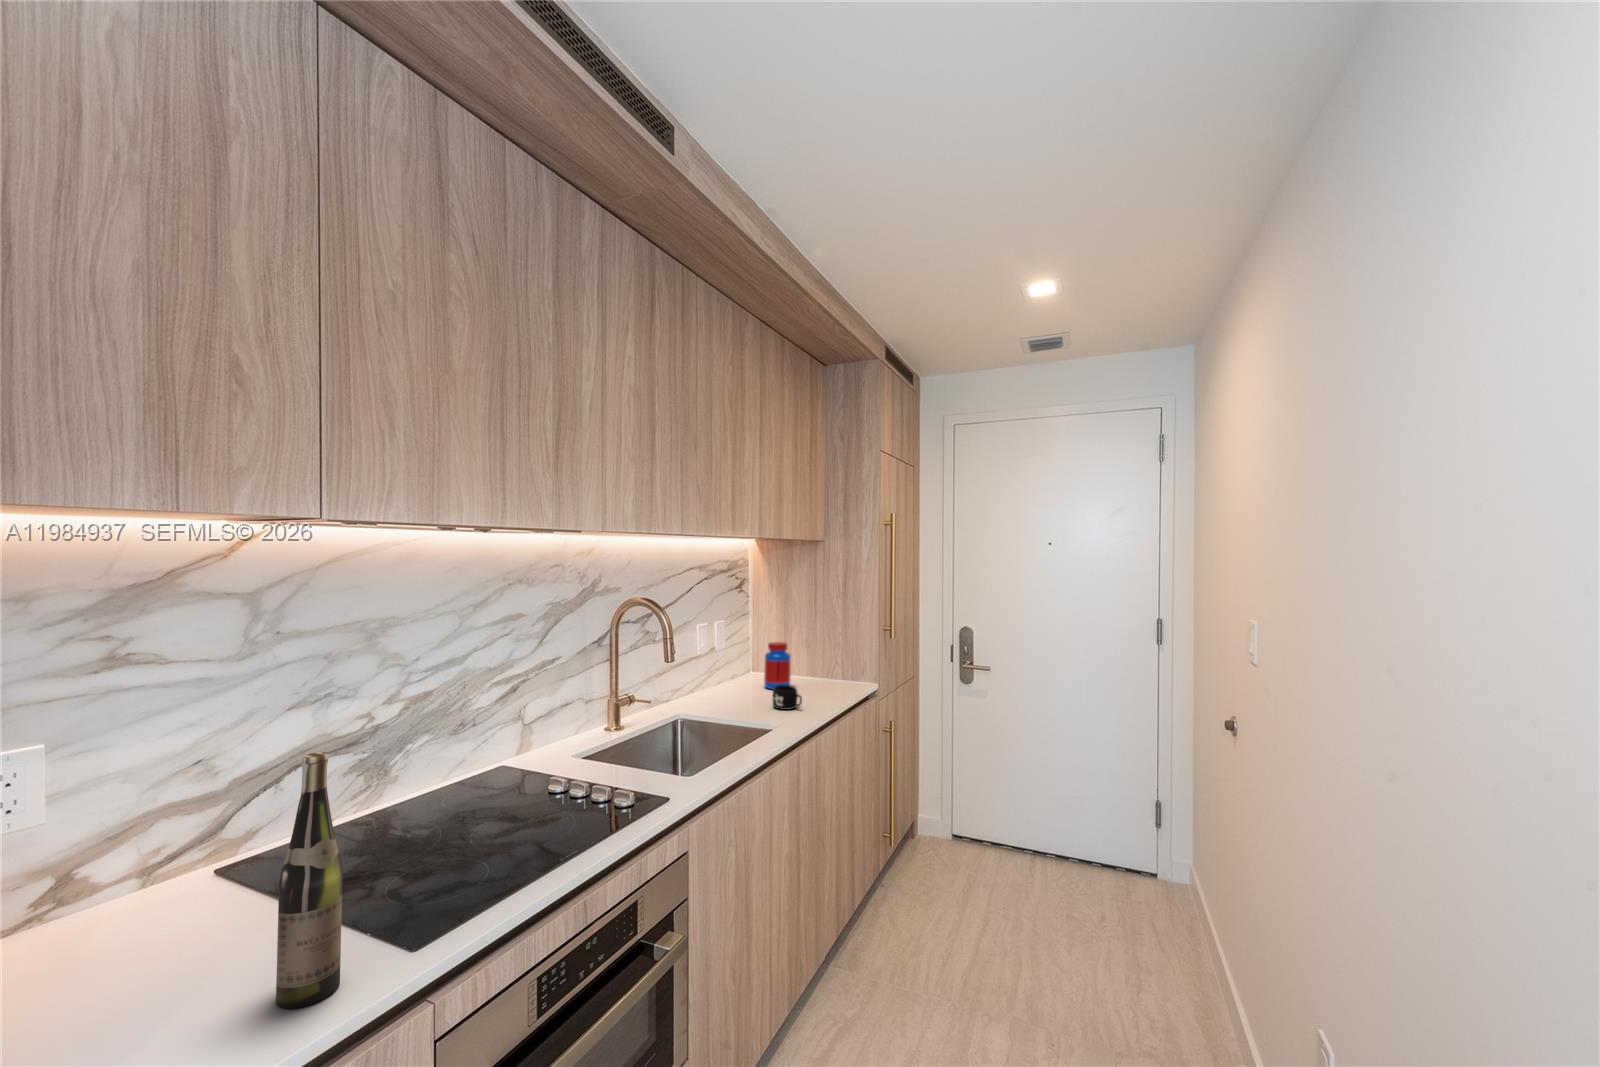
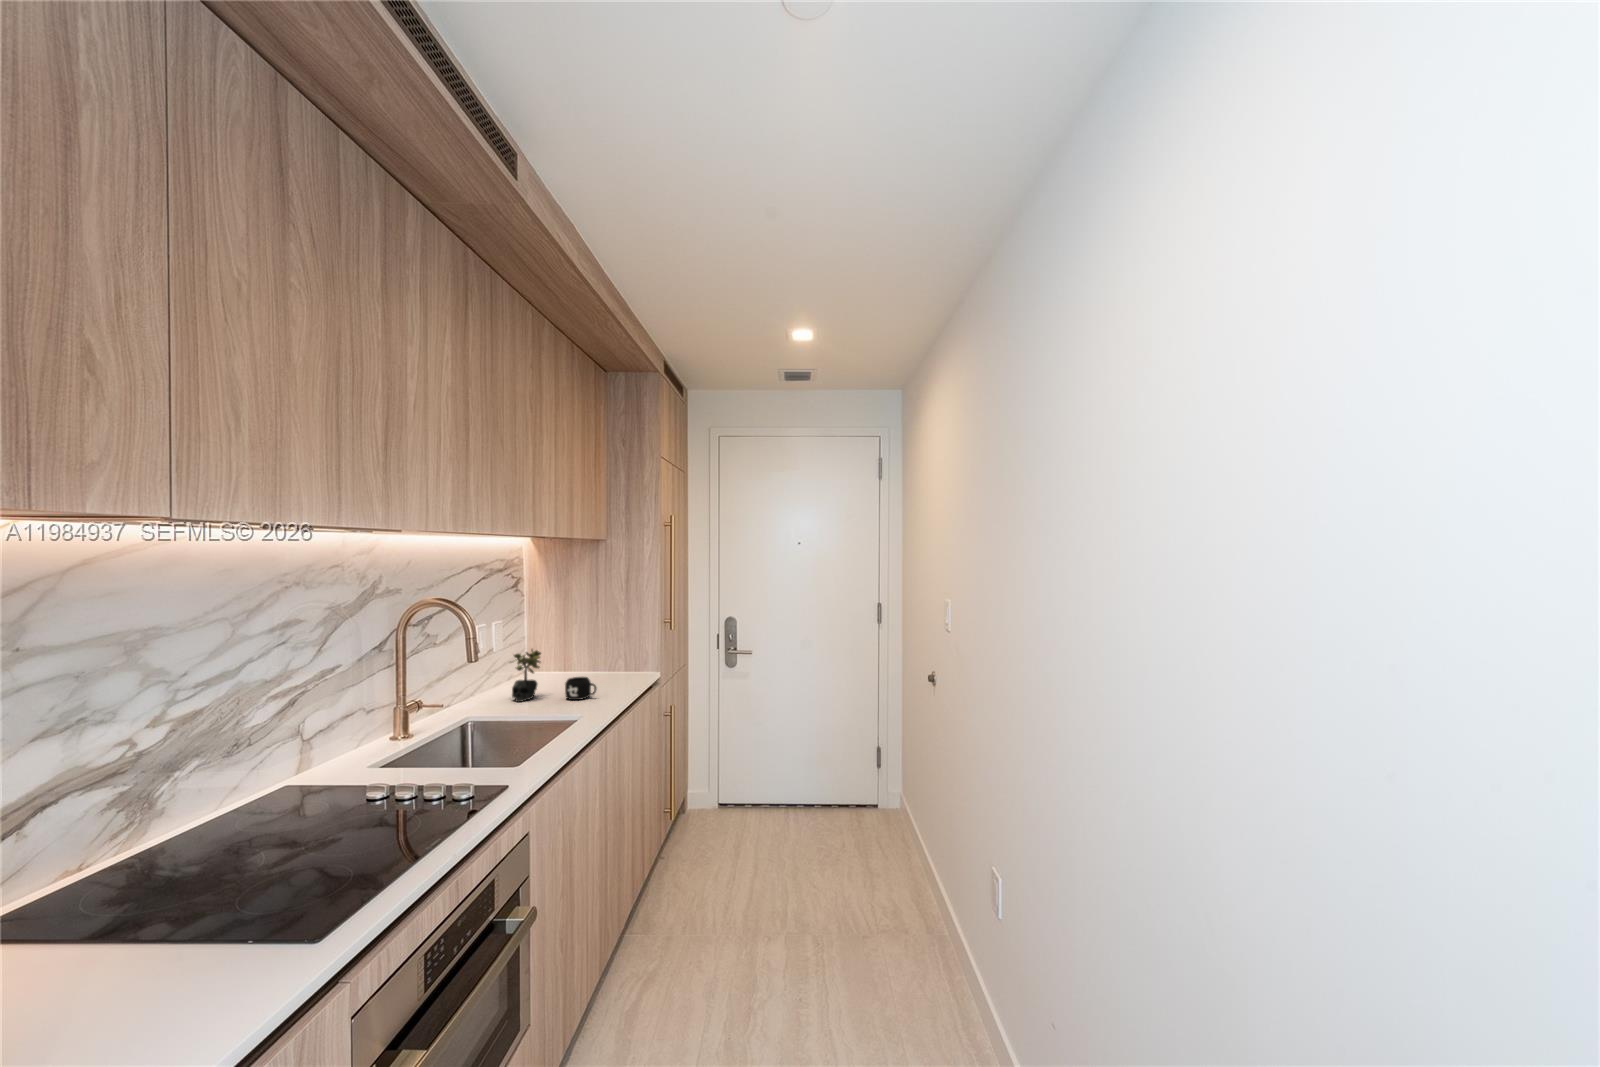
jar: present [764,642,791,689] -> none [546,639,574,686]
succulent plant: none [723,651,755,704] -> present [510,649,541,702]
wine bottle: present [276,752,343,1008] -> none [168,744,243,1017]

